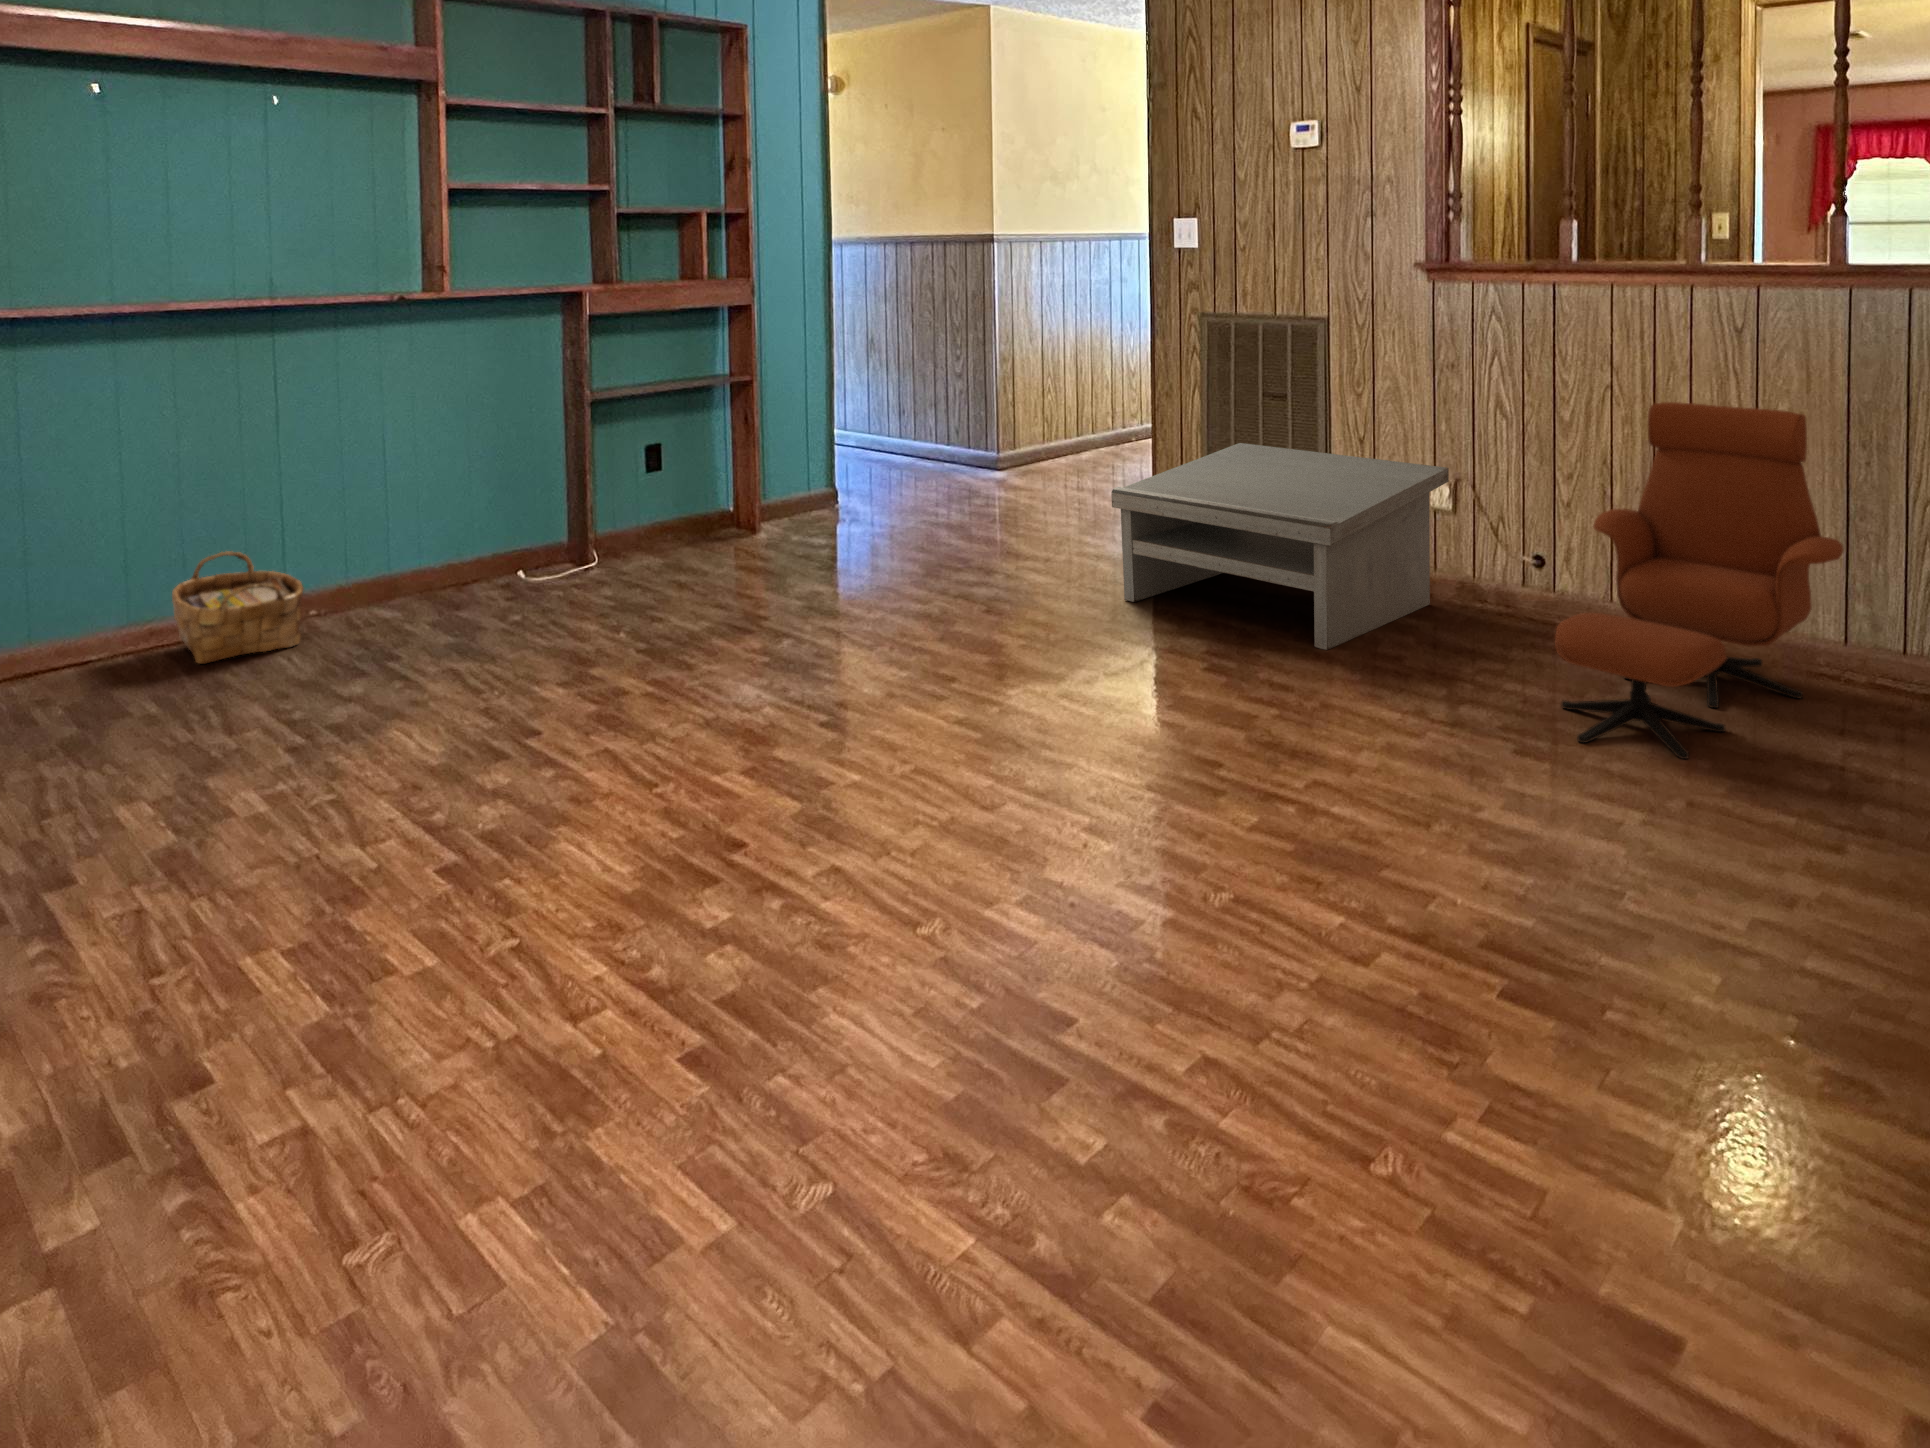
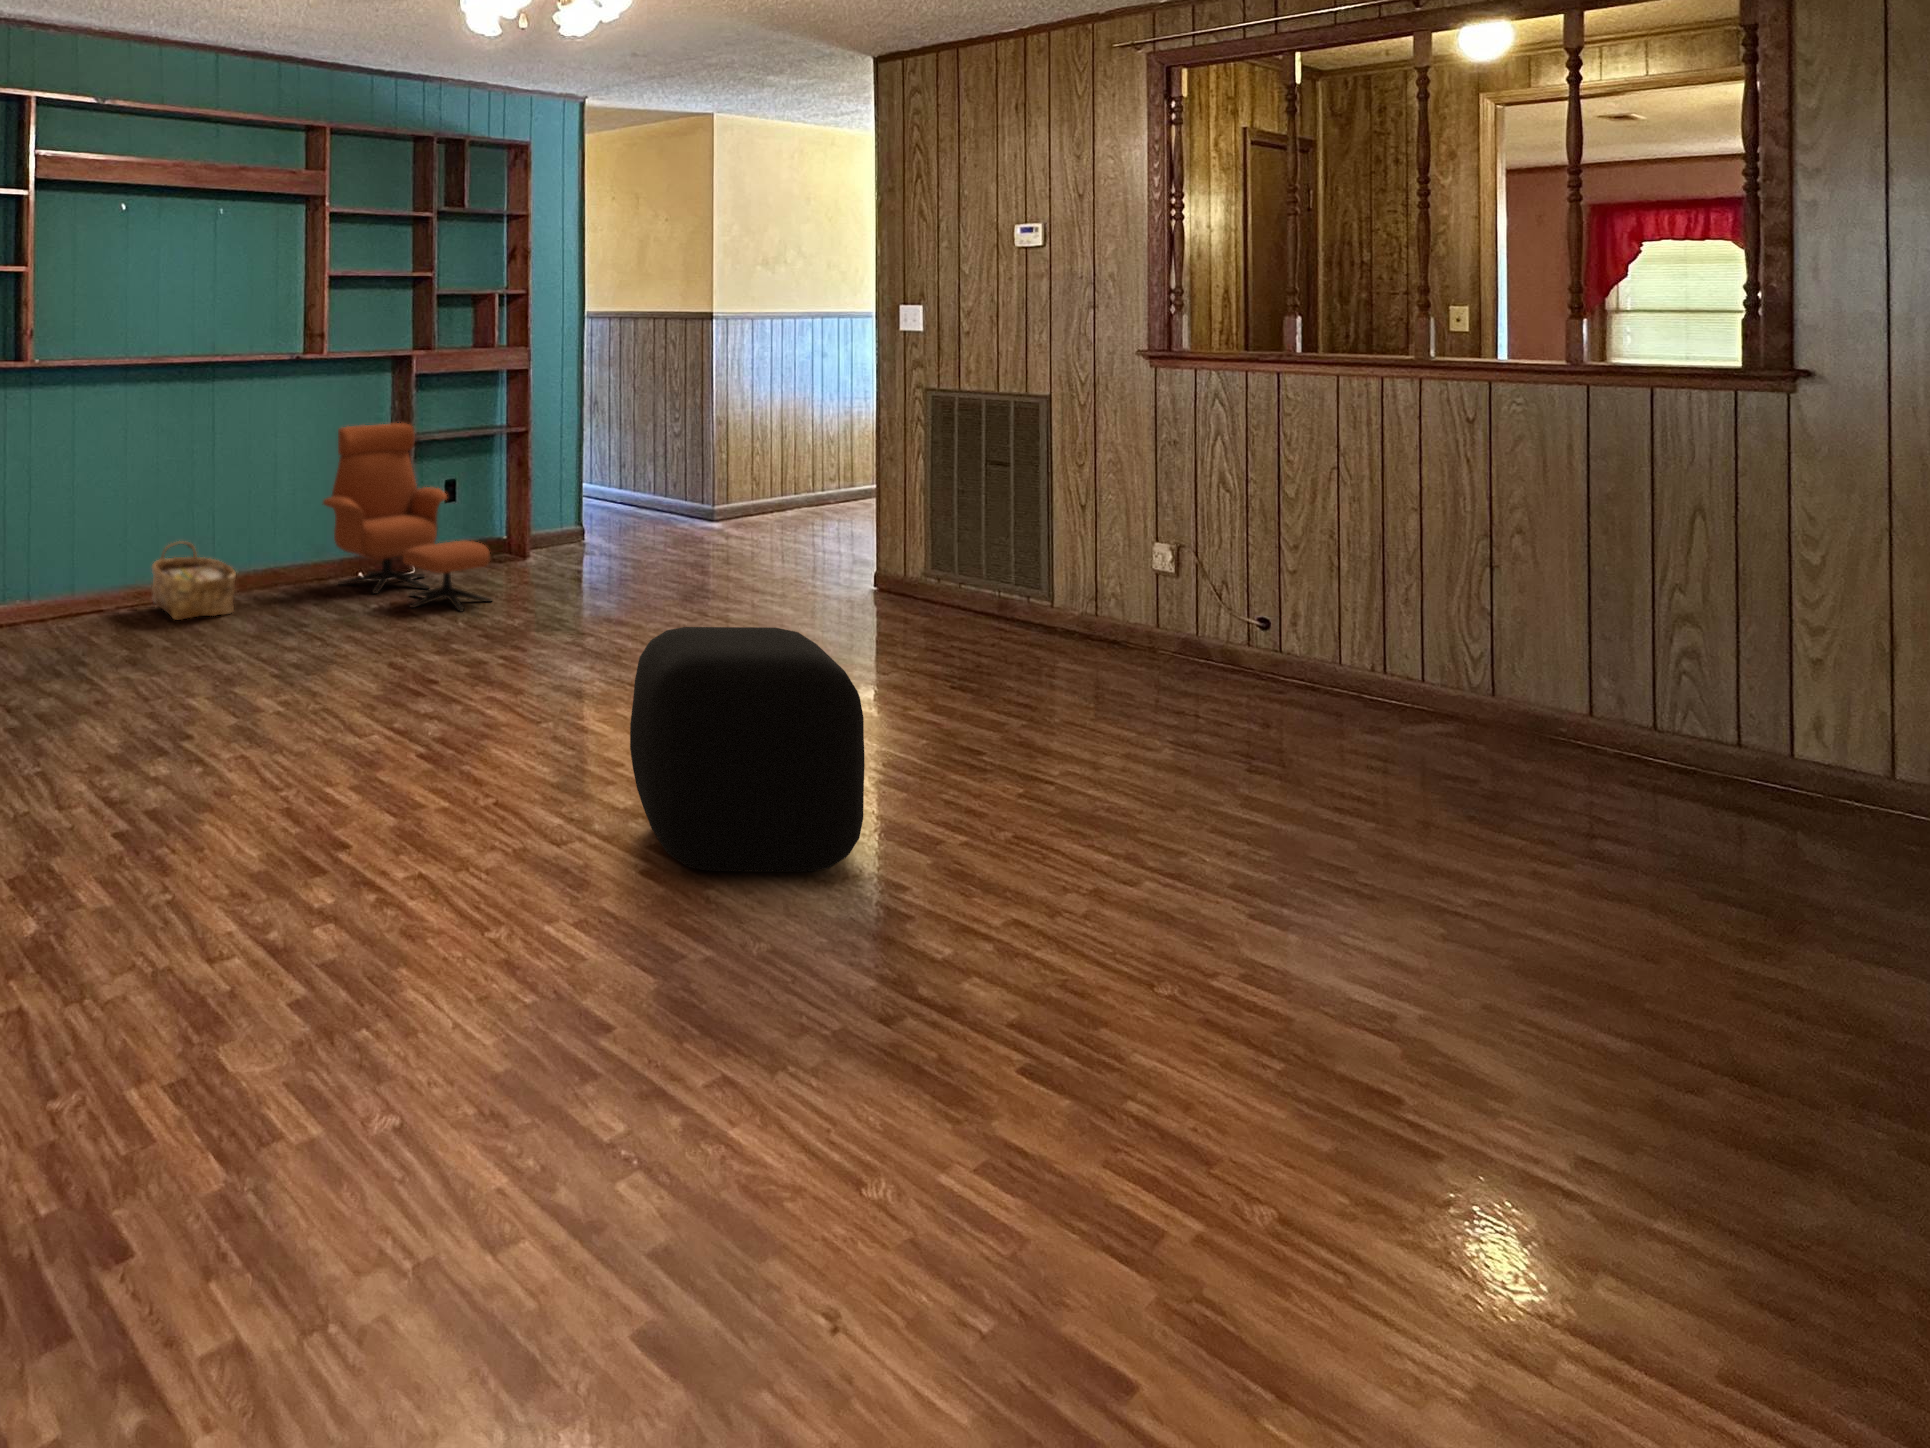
lounge chair: present [1555,402,1843,759] -> present [323,423,492,612]
coffee table: present [1111,443,1449,650] -> none [856,504,1172,682]
ottoman: none [670,658,1012,1052] -> present [630,627,865,872]

